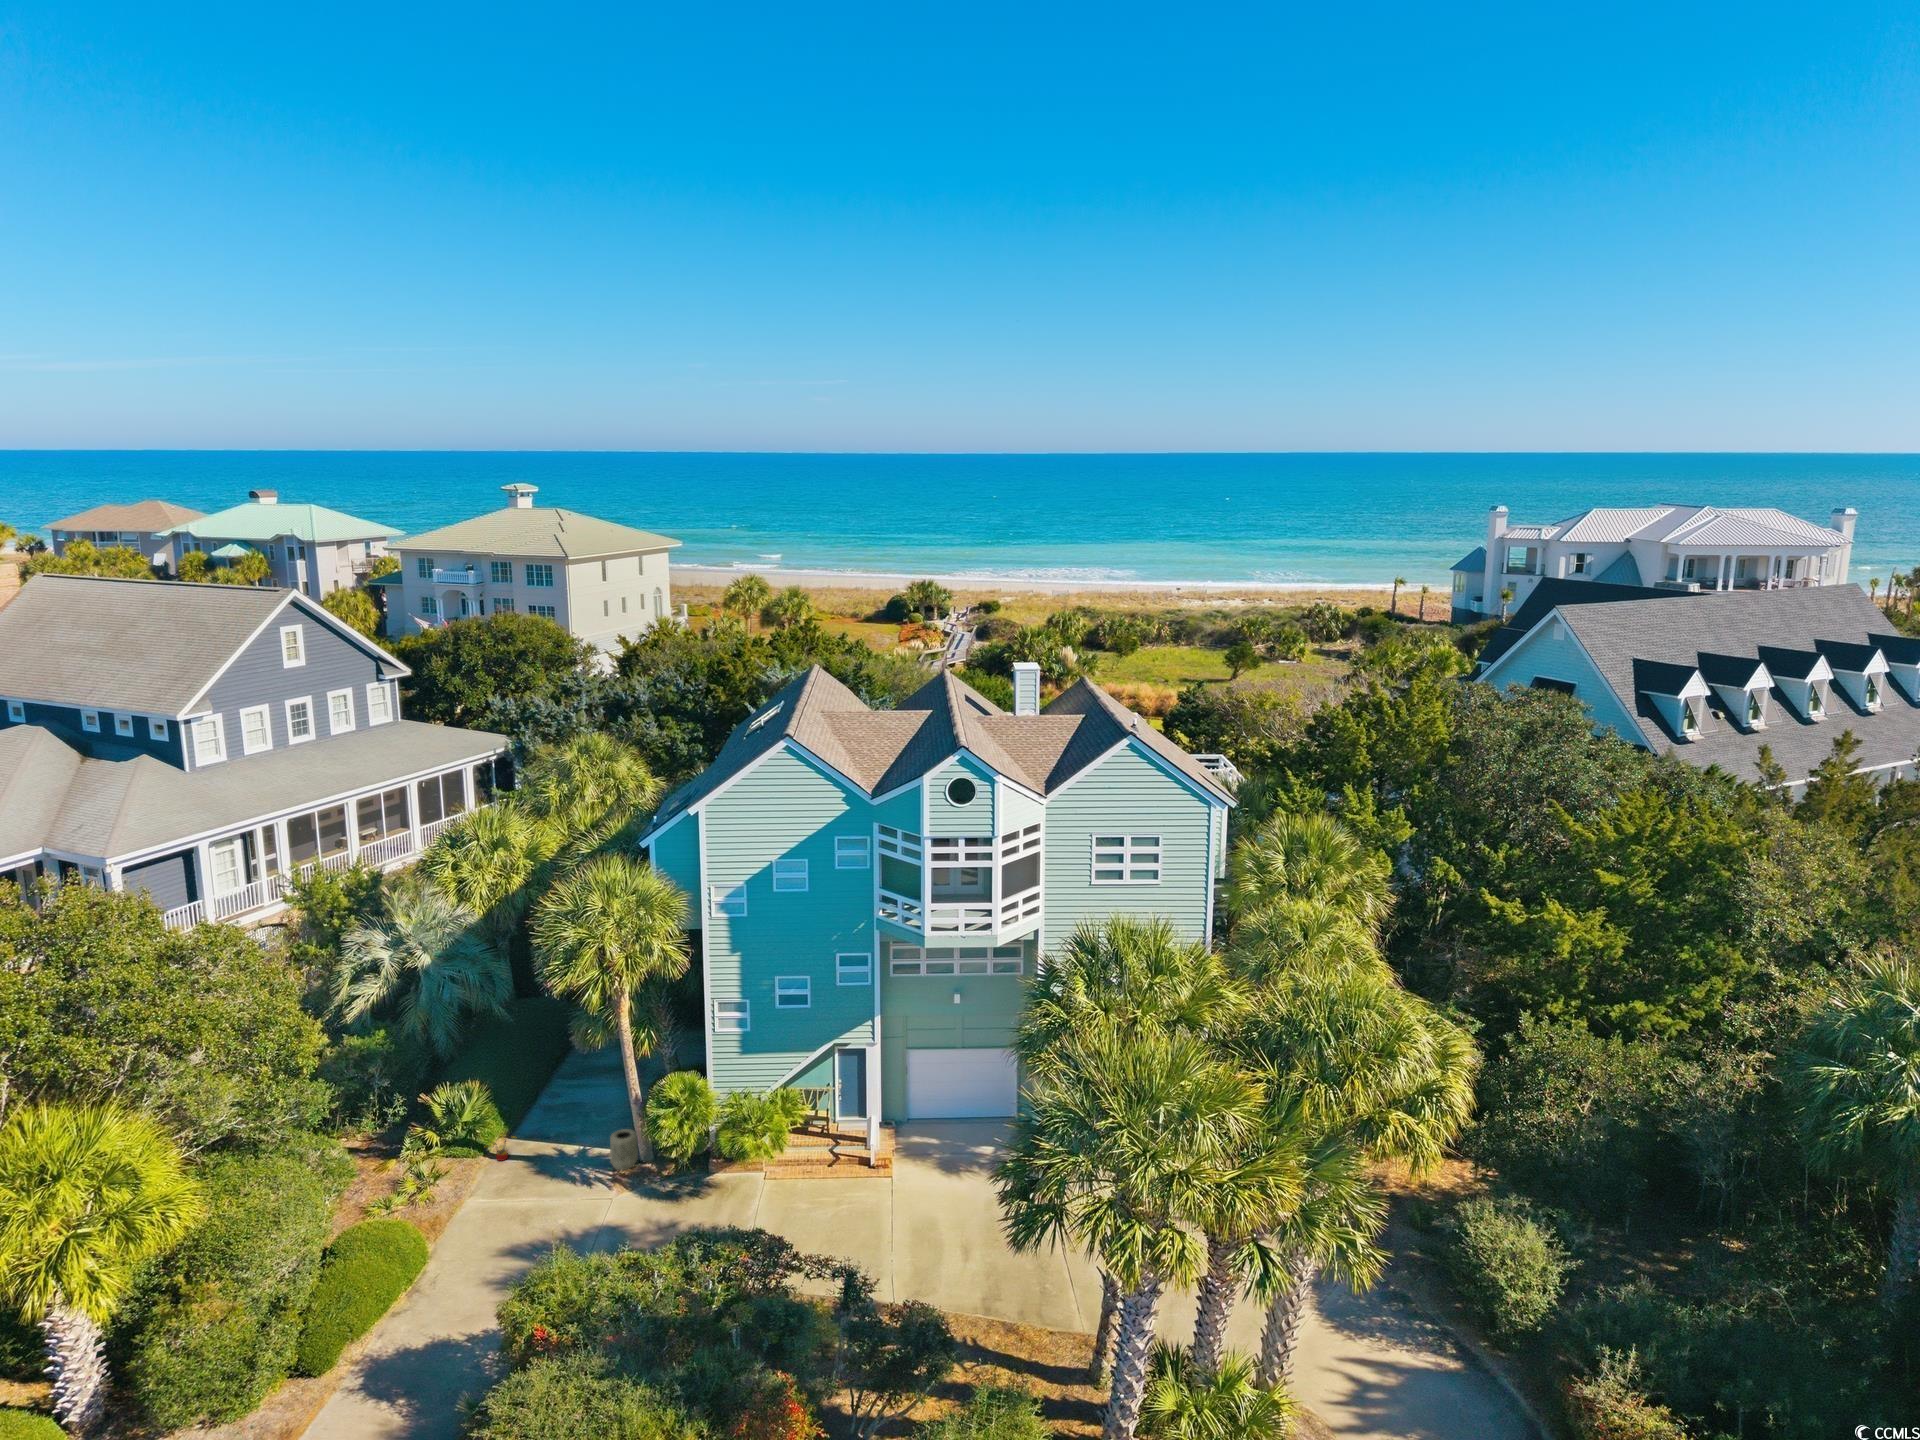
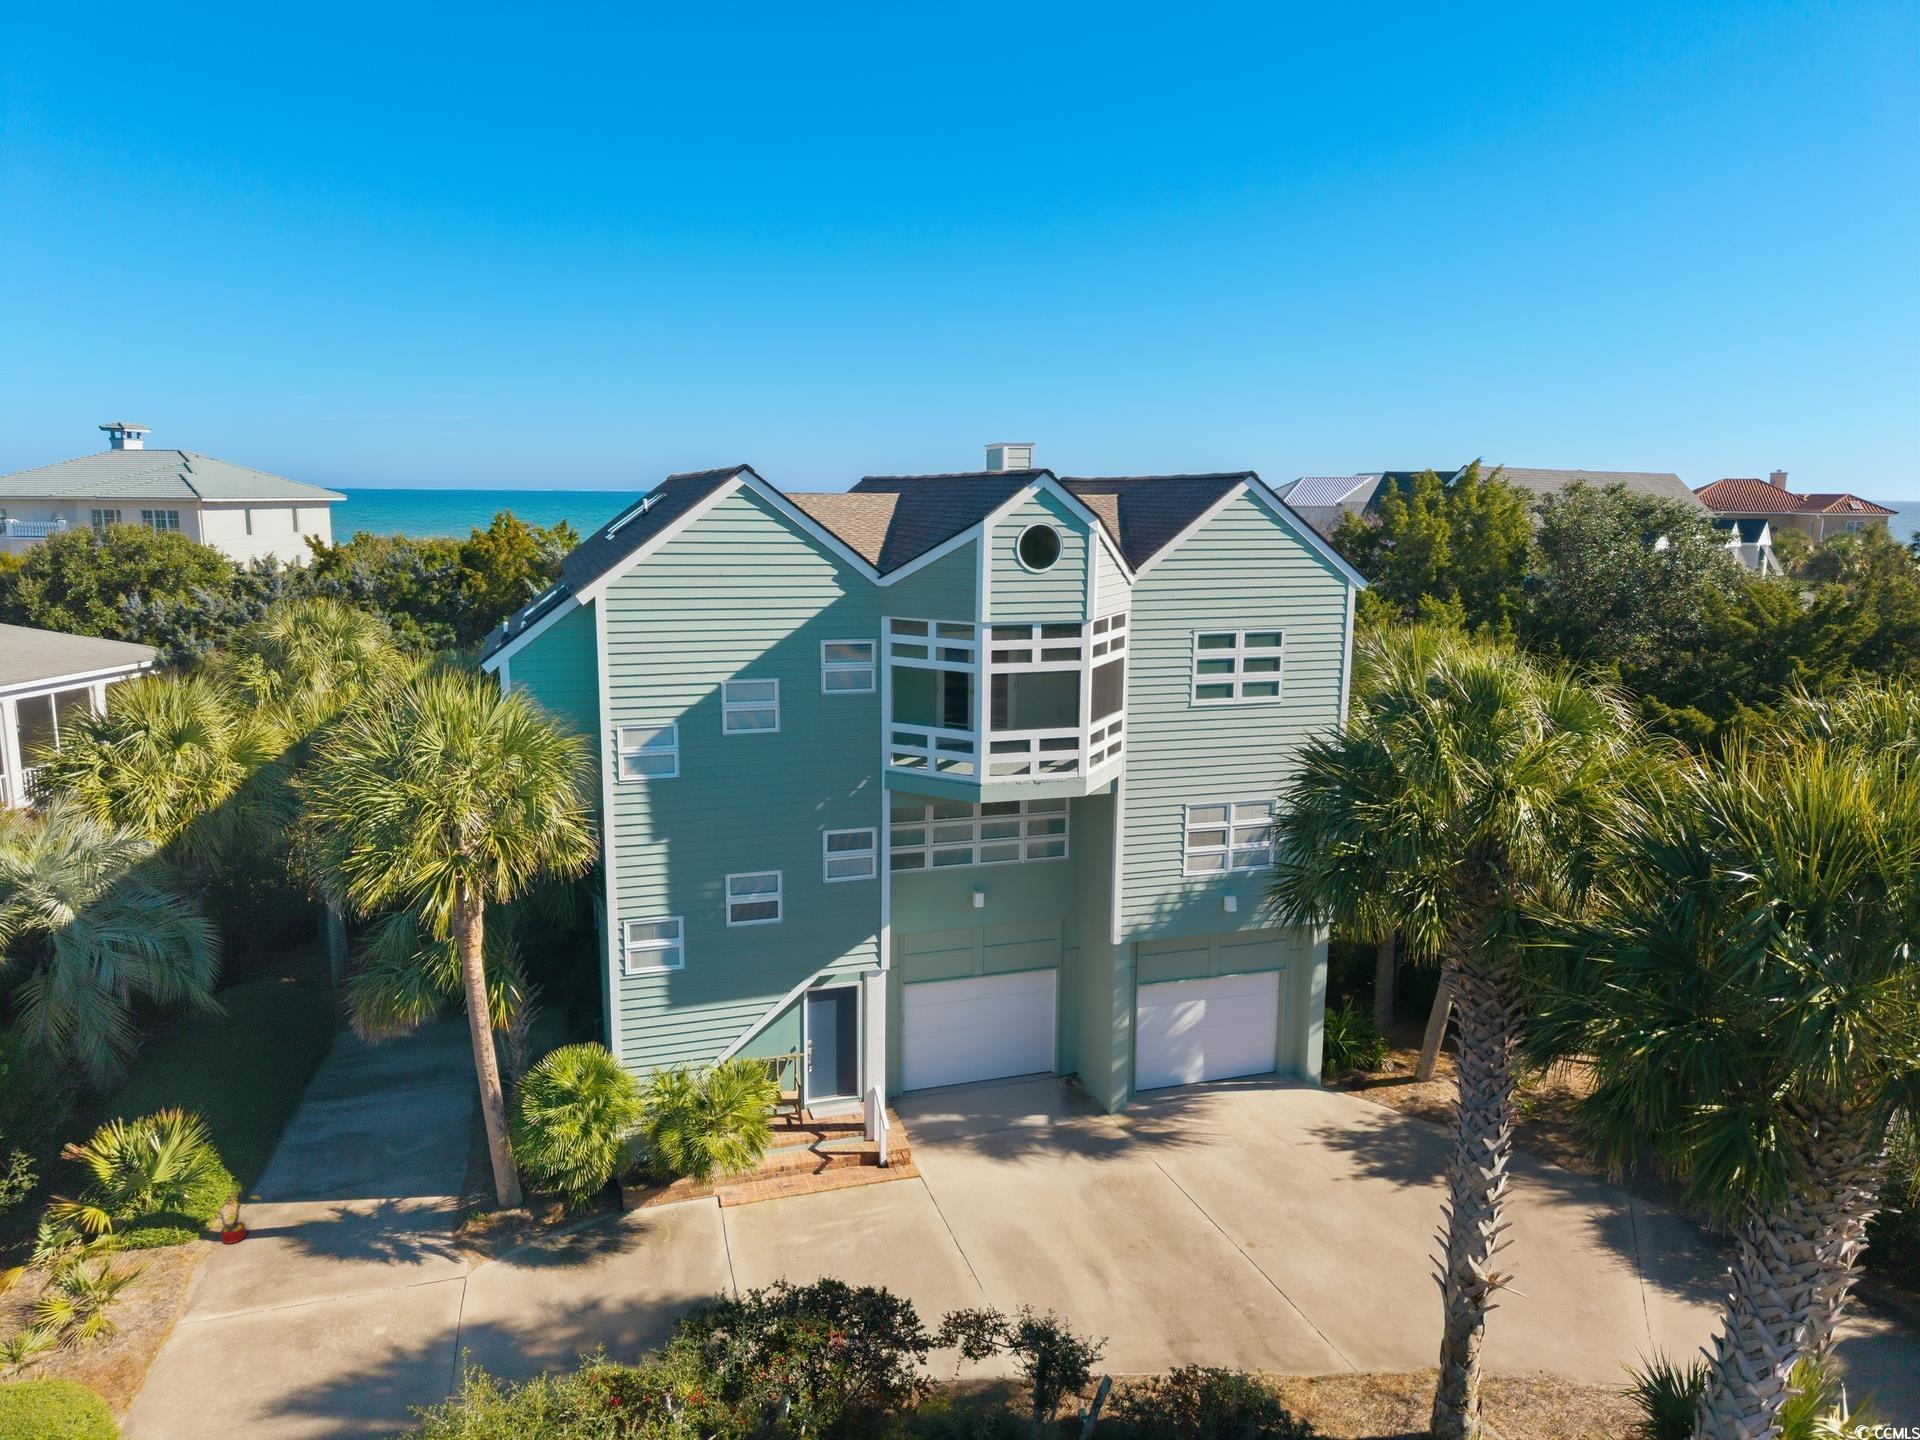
trash can: present [610,1129,638,1170] -> none [450,1155,499,1228]

